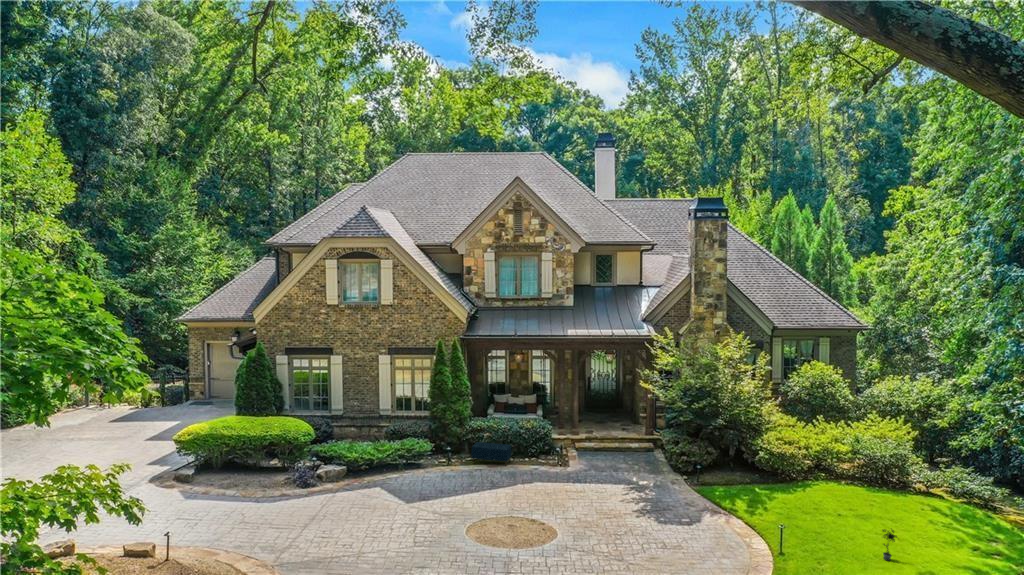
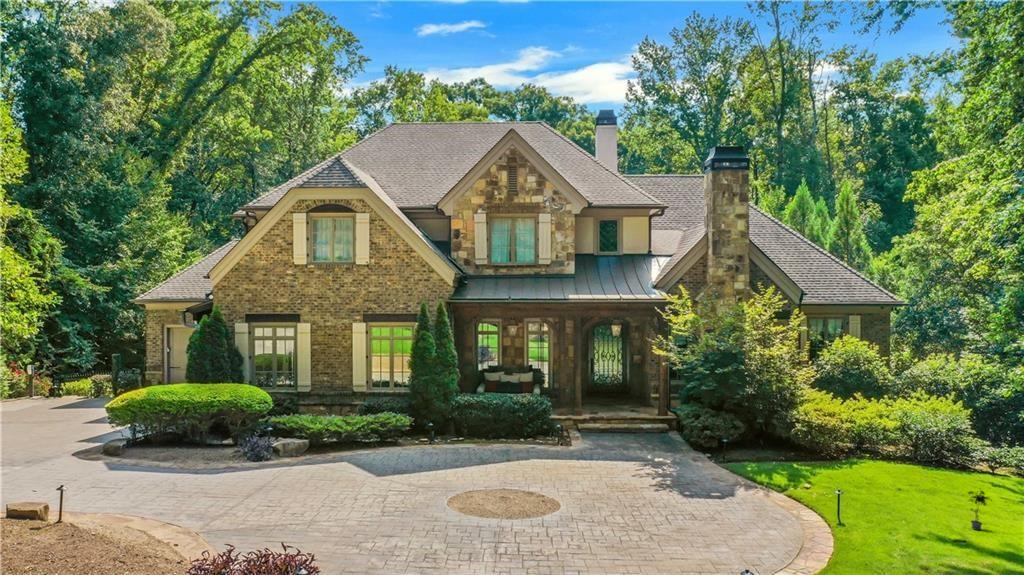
bench: present [472,442,511,466] -> none [457,418,503,445]

